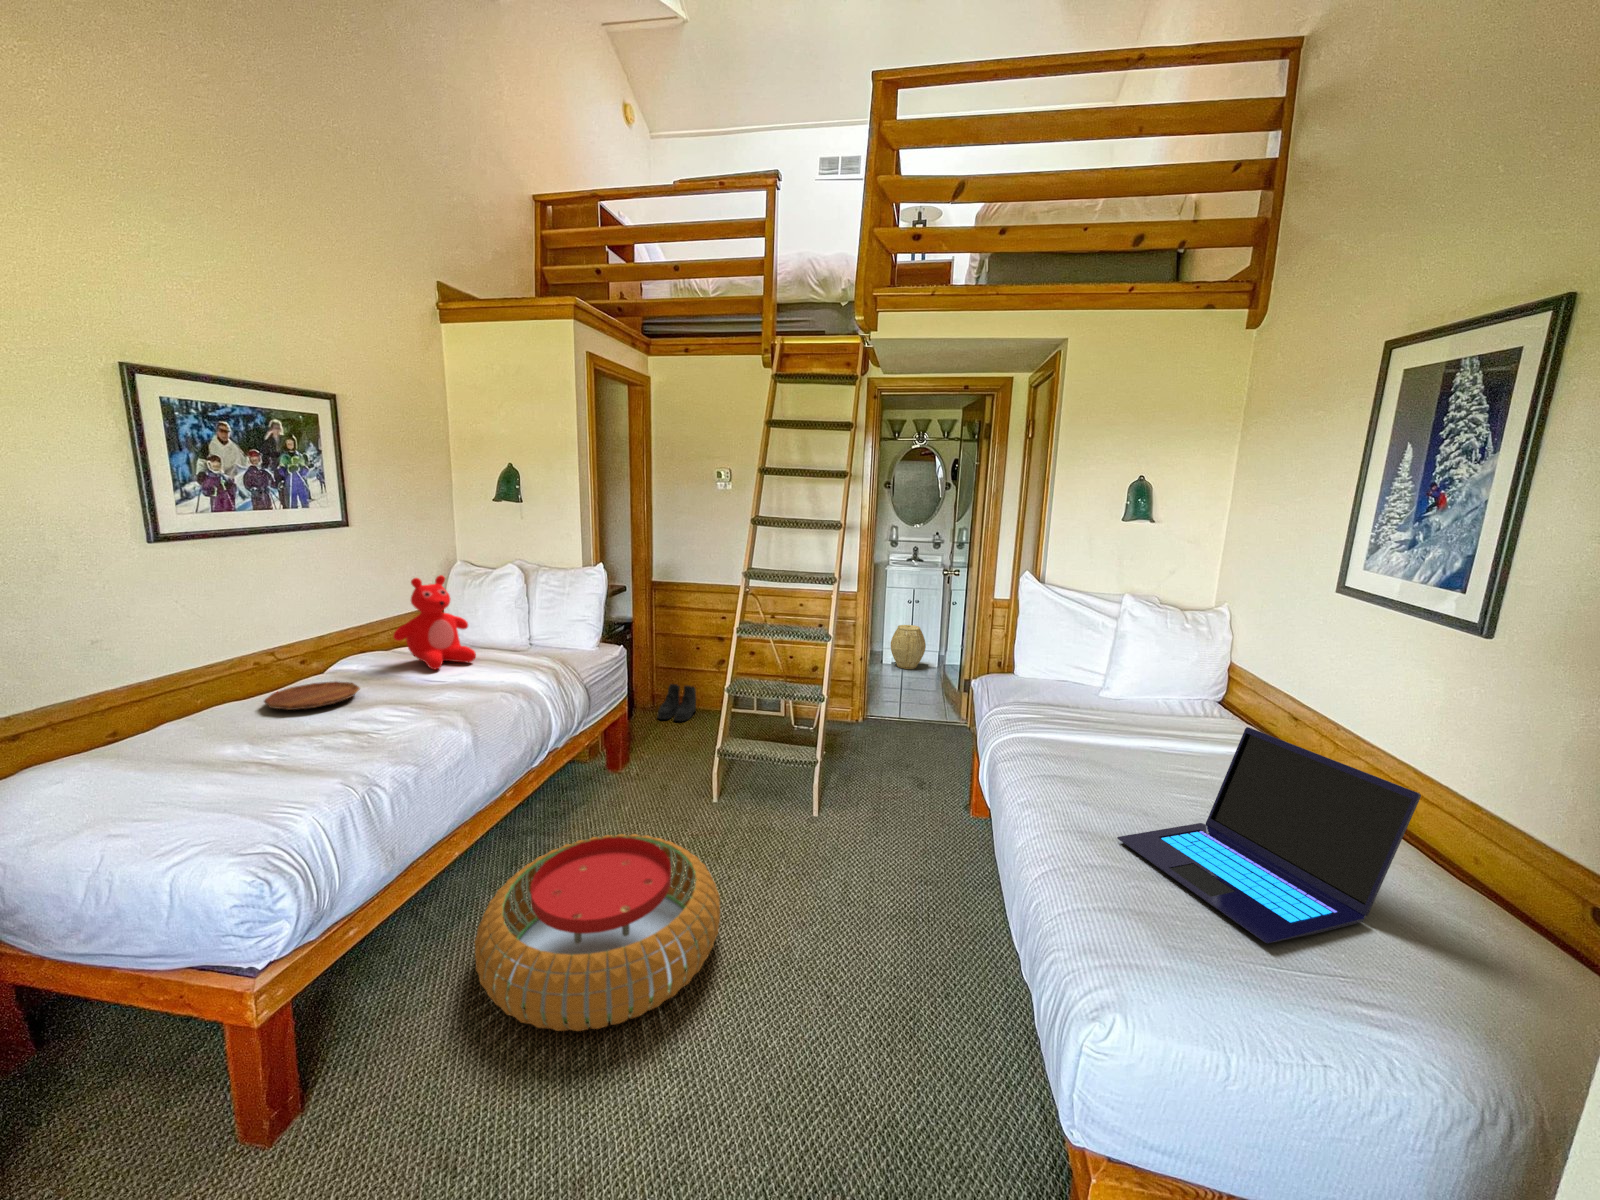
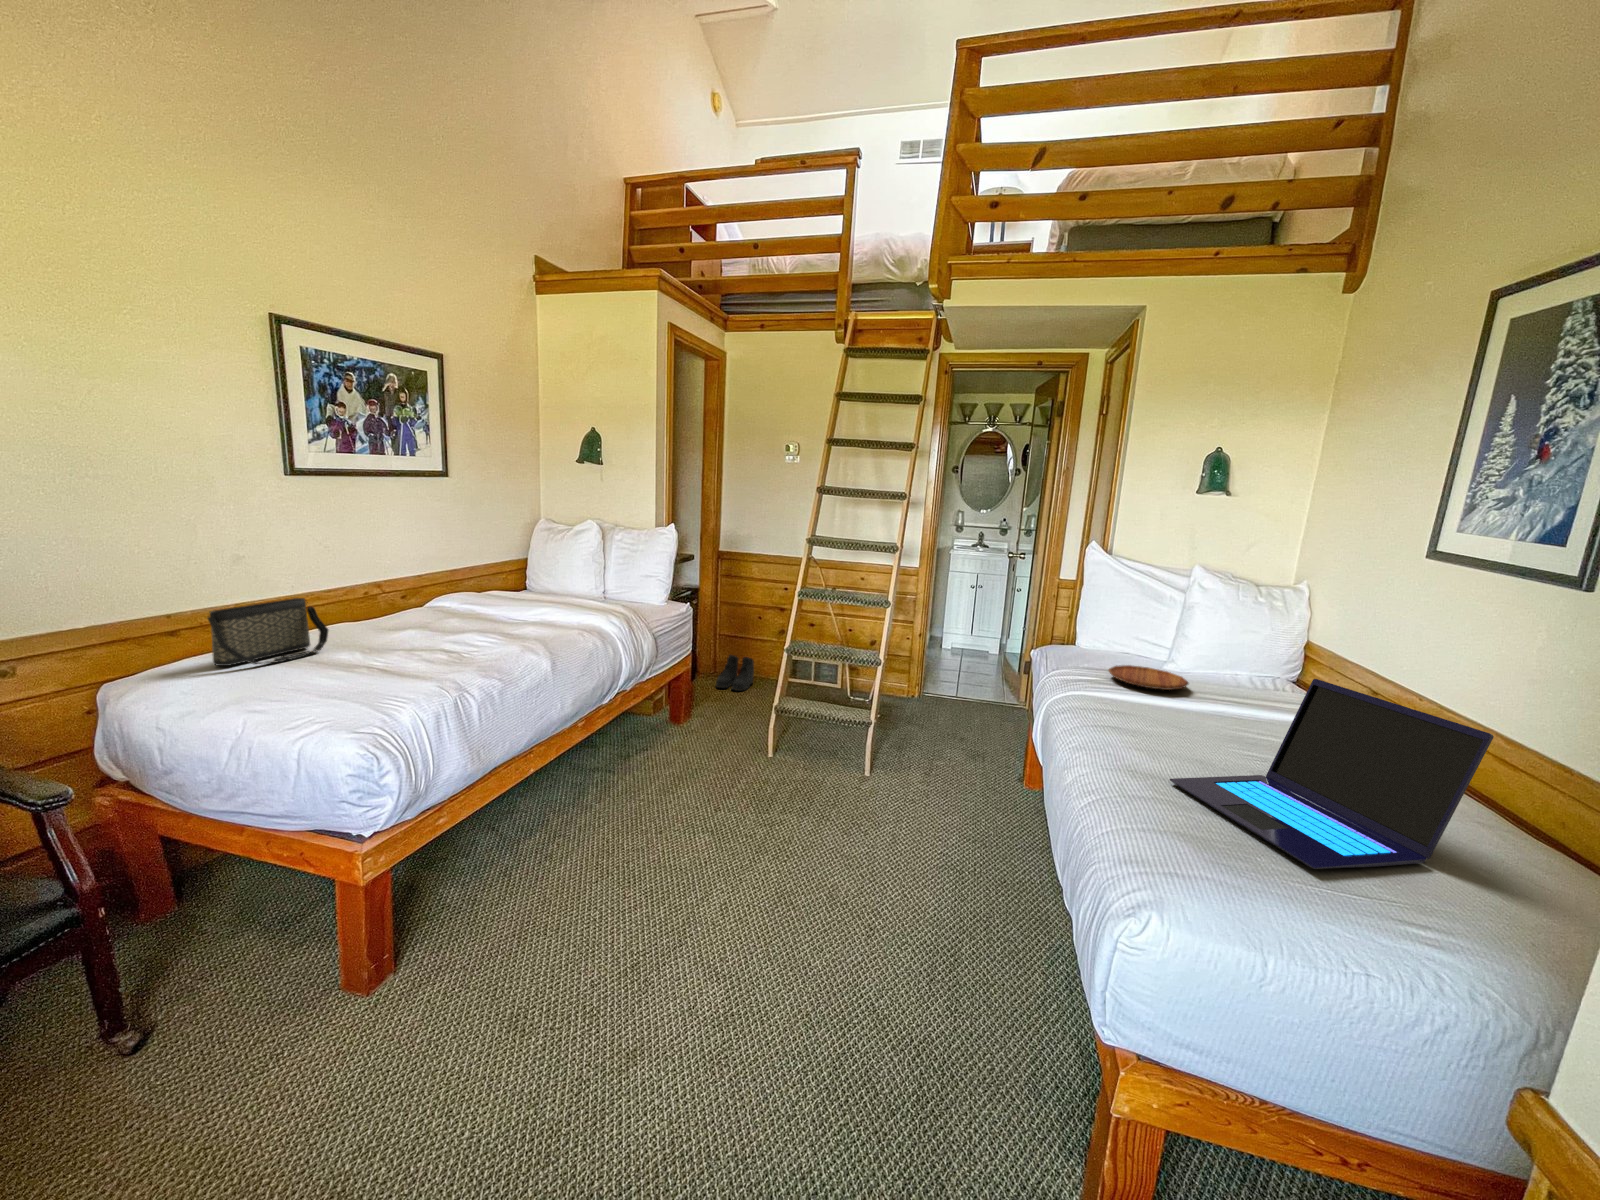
teddy bear: present [393,575,476,670] -> none [480,526,552,612]
woven basket: present [891,625,926,669] -> none [953,614,989,659]
tray: present [264,681,360,710] -> present [1108,665,1189,690]
handbag: none [51,685,211,777] -> present [208,598,328,666]
pouf: present [475,834,720,1031] -> none [544,772,771,934]

